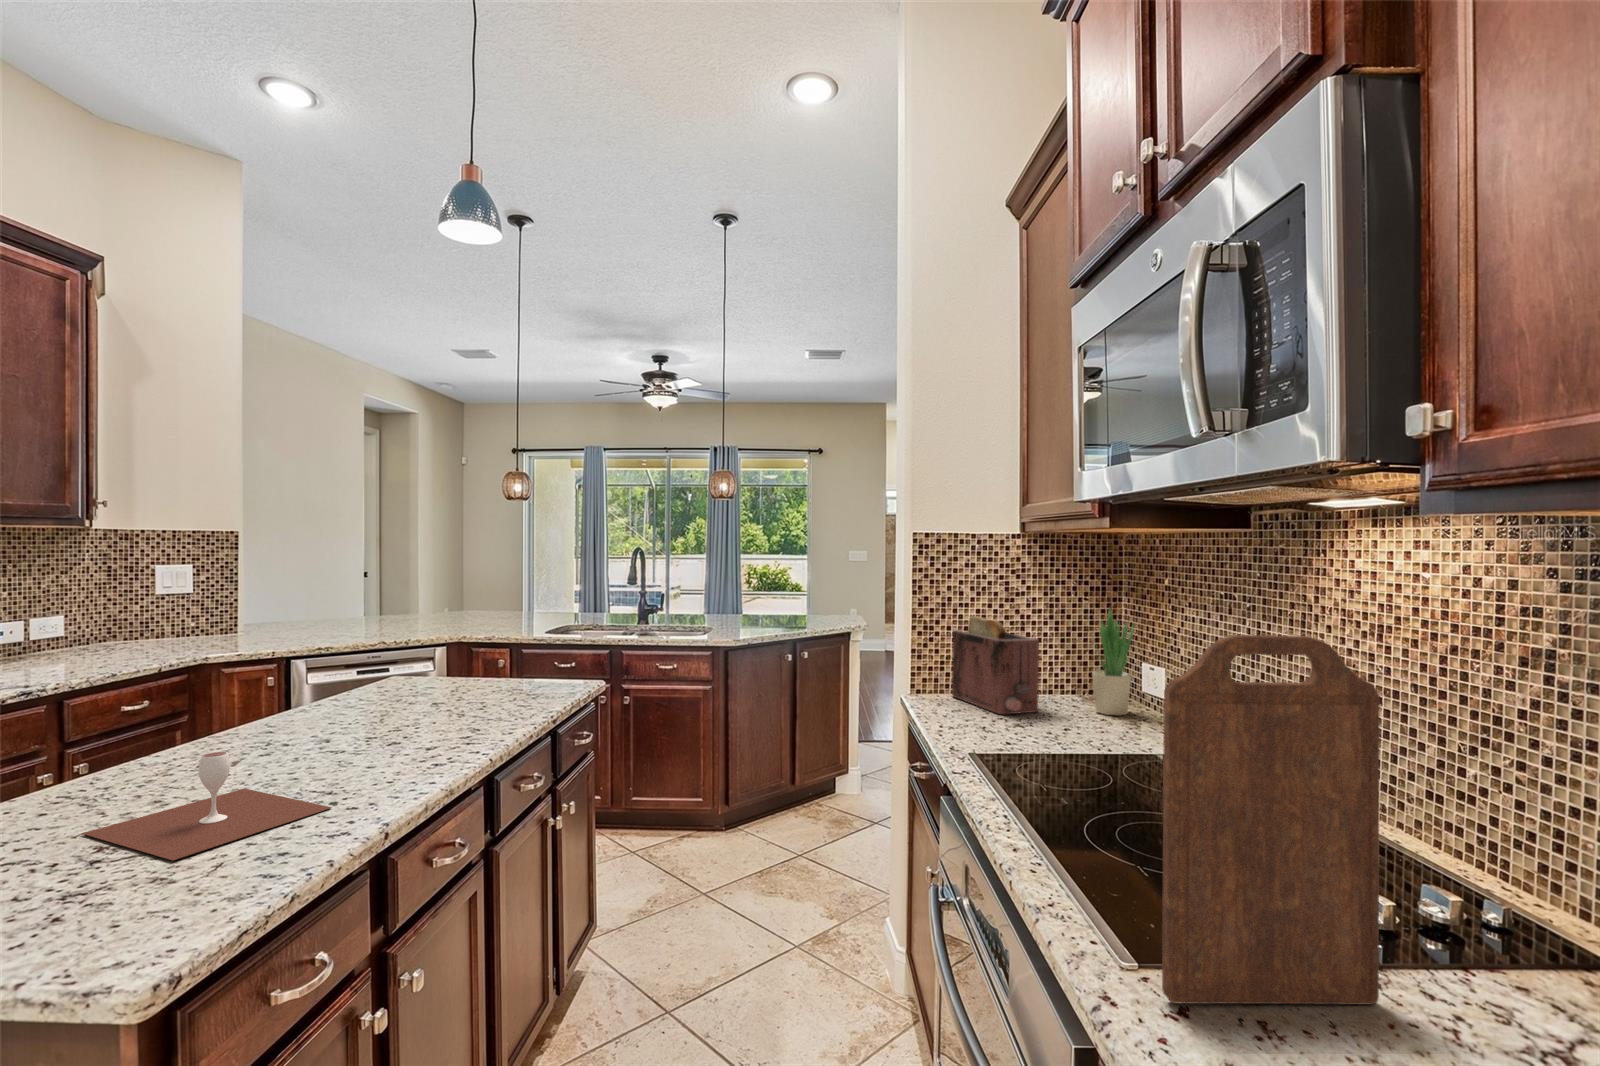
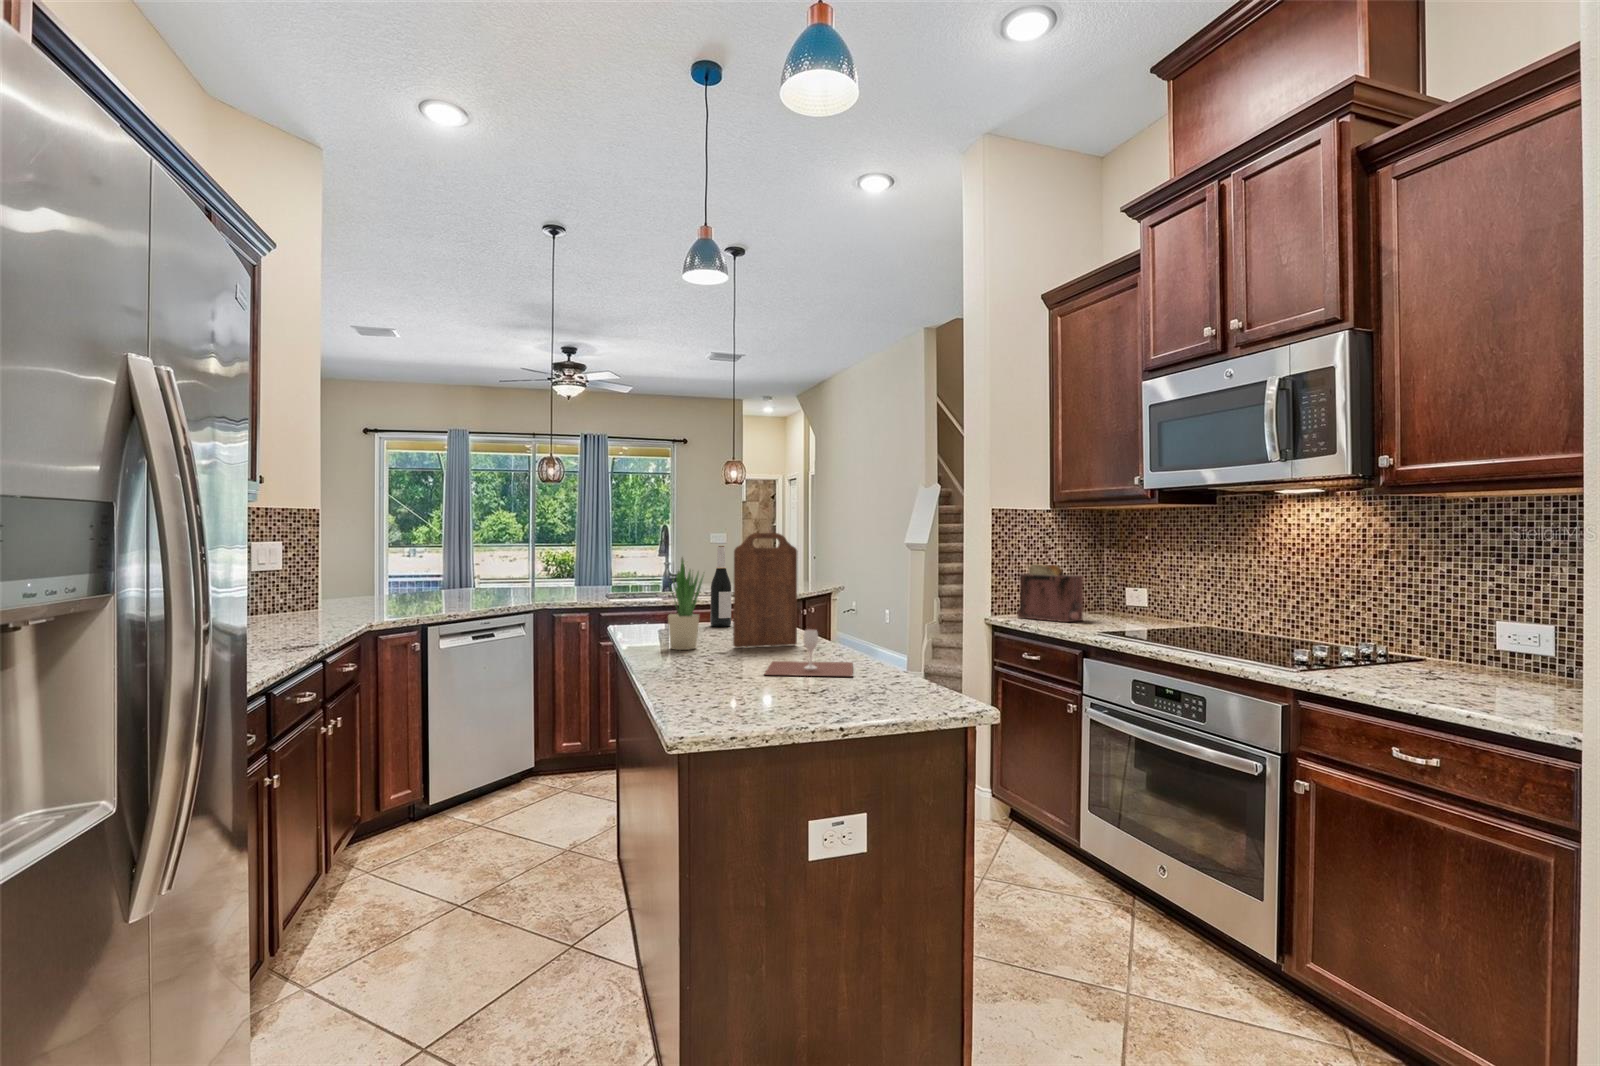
wine bottle: none [472,583,502,691] -> present [710,546,731,627]
potted plant: present [1092,607,1135,715] -> present [668,558,703,650]
cutting board: present [1162,635,1380,1005] -> present [733,533,797,648]

